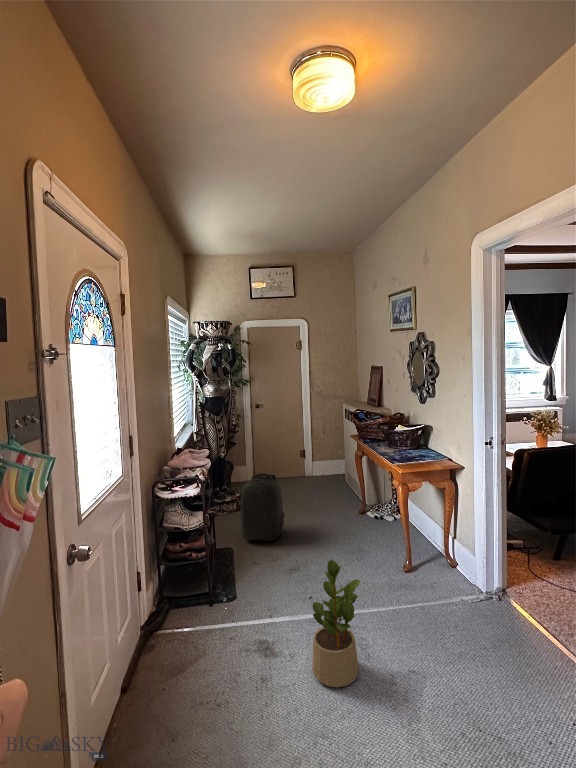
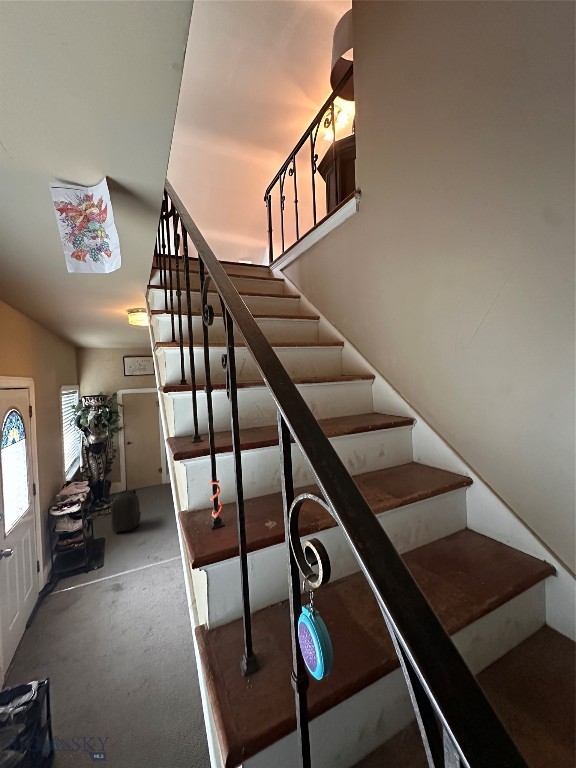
potted plant: present [312,560,360,687] -> none [140,535,166,596]

